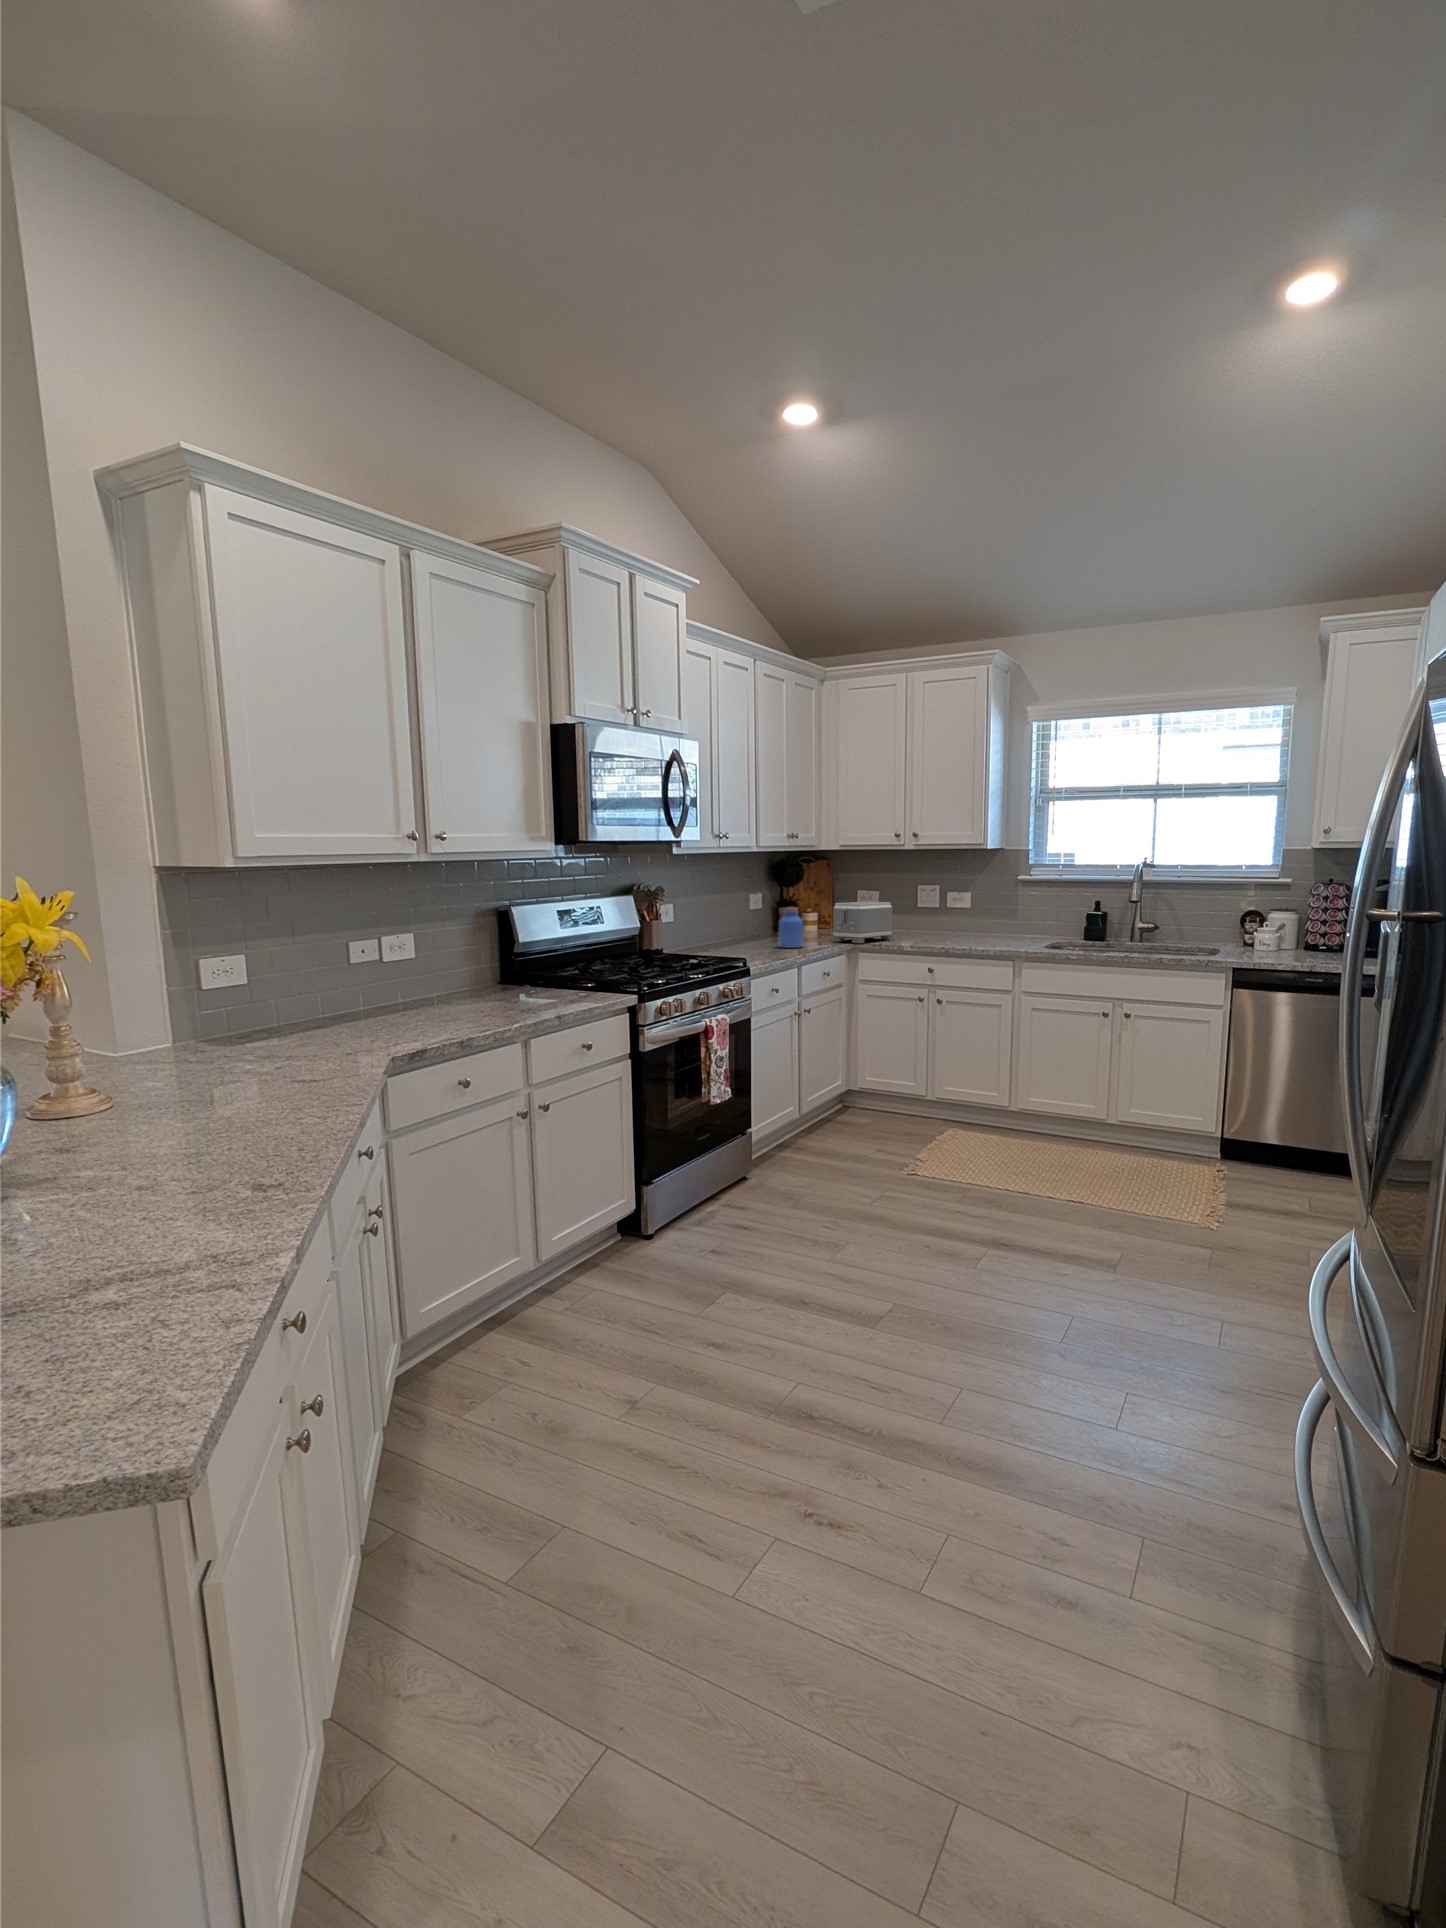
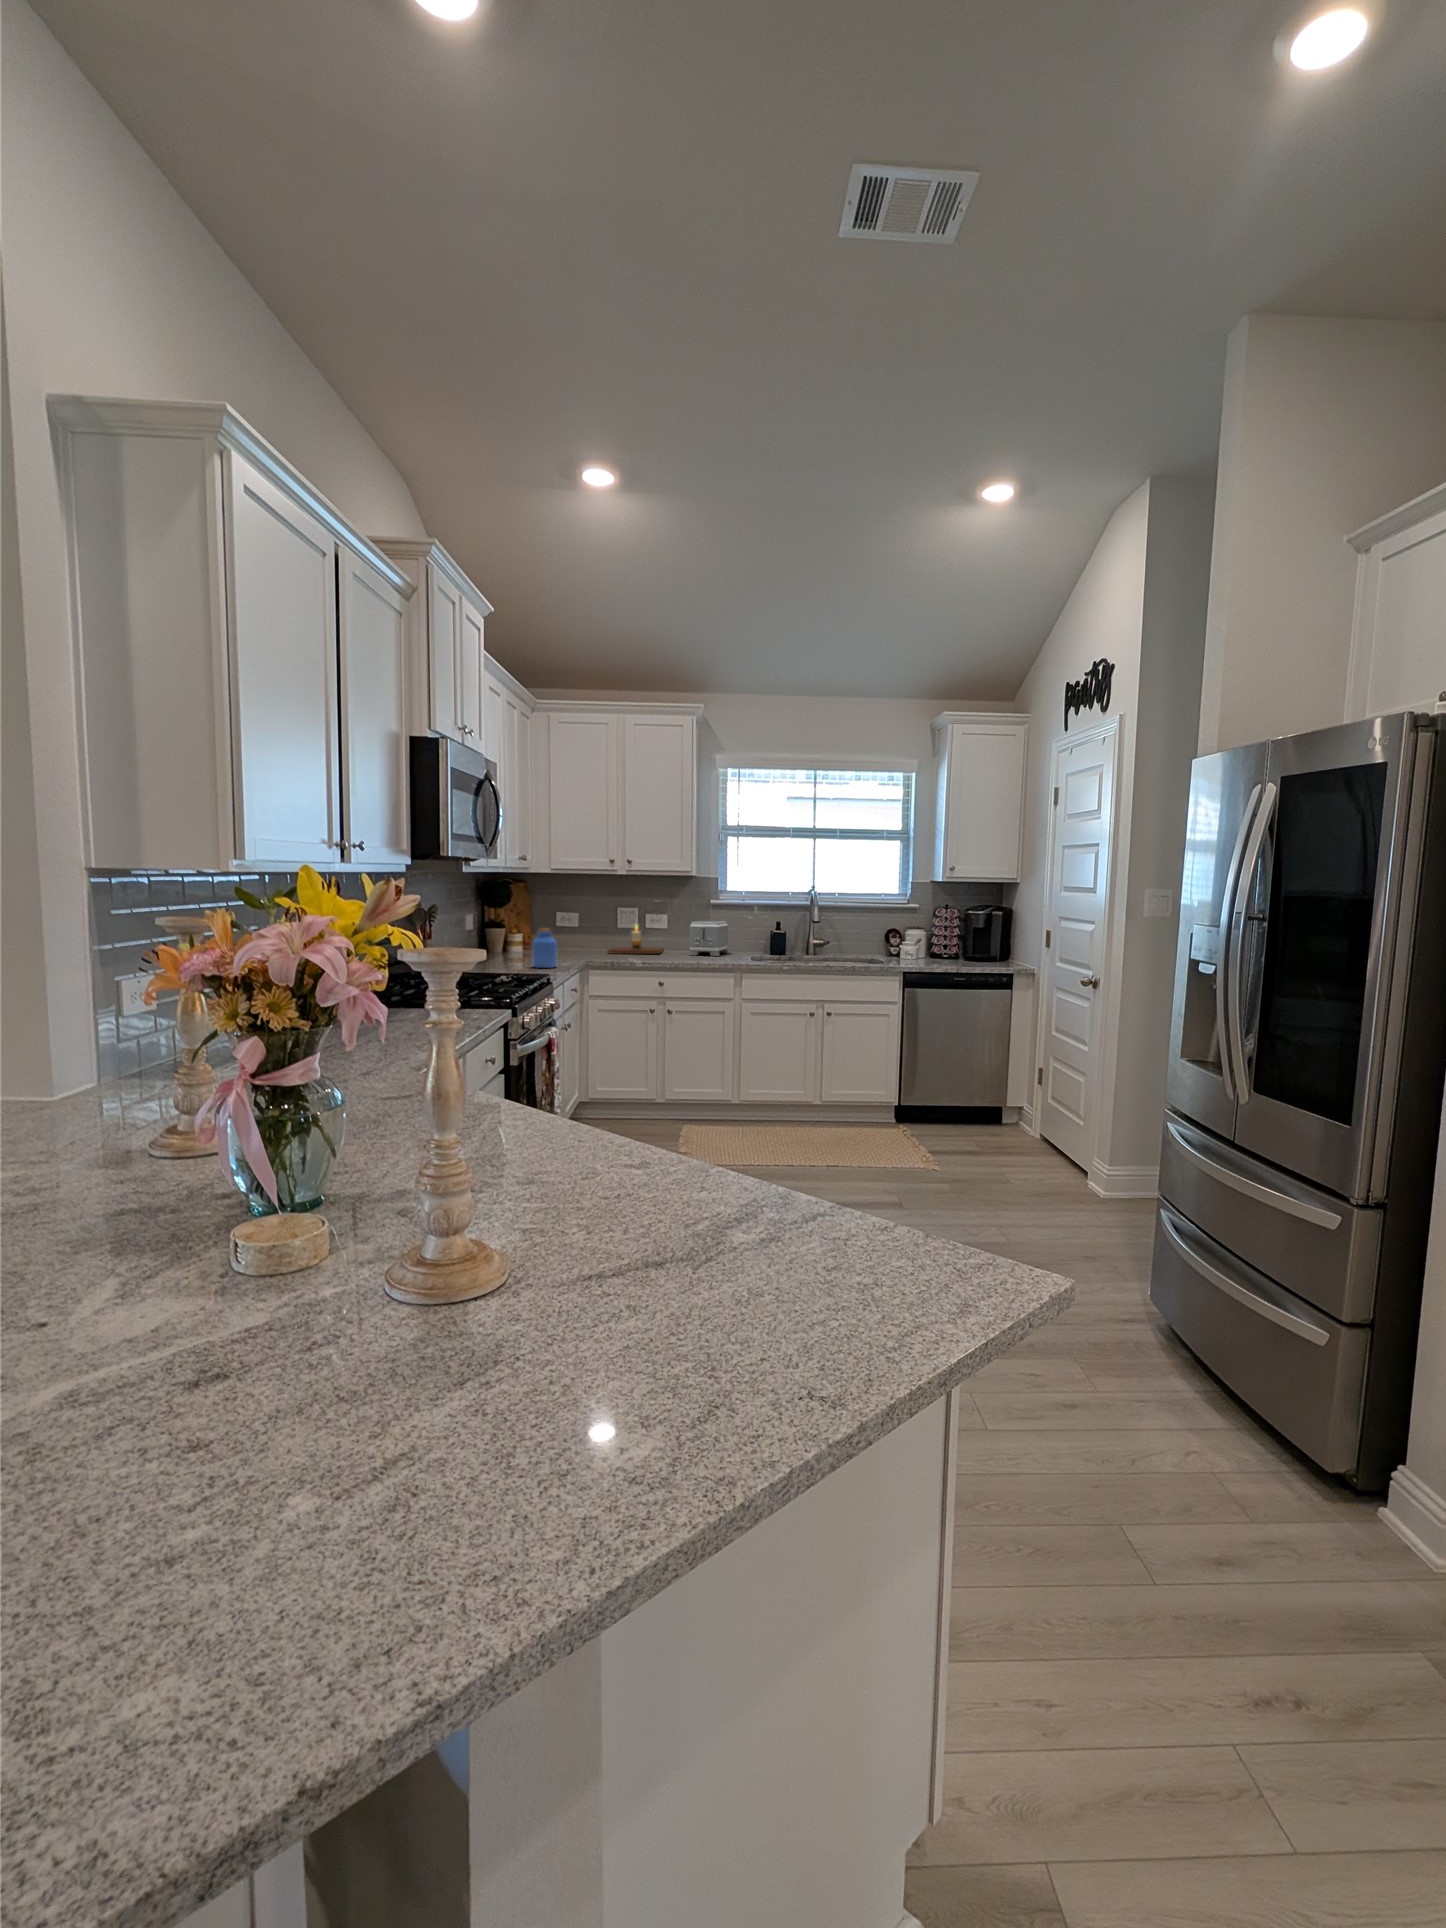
toaster: present [831,902,893,943] -> present [689,921,728,956]
candle: none [899,903,971,936] -> present [608,925,664,954]

